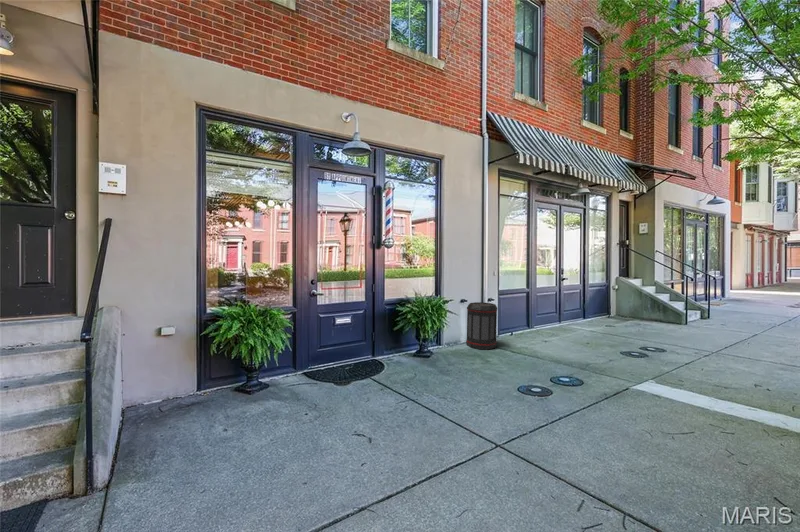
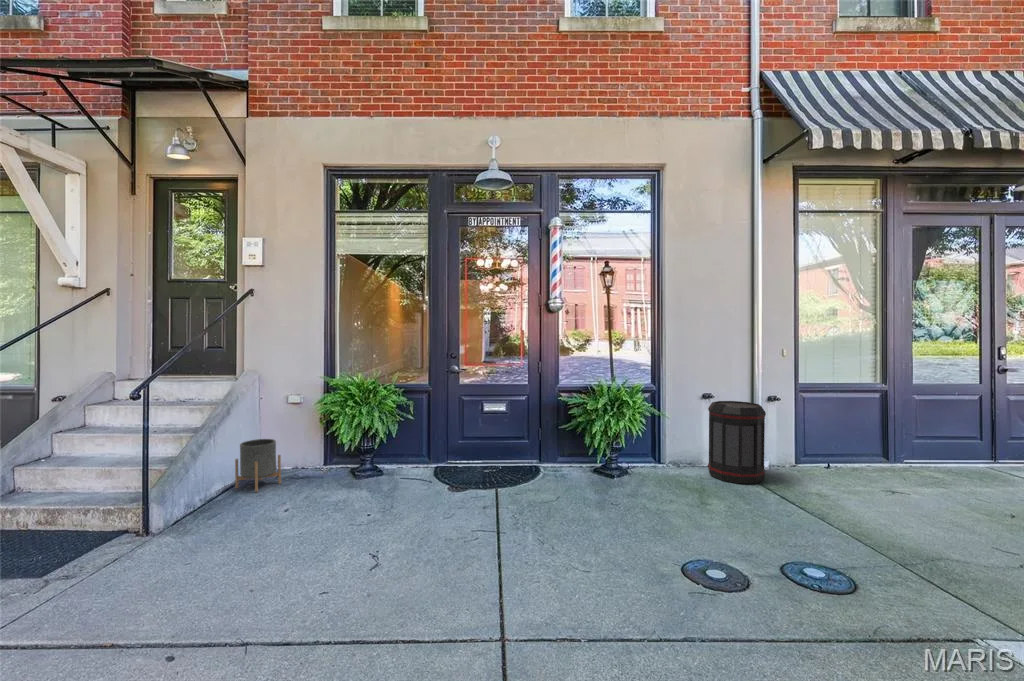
planter: none [128,371,175,429] -> present [235,439,281,492]

